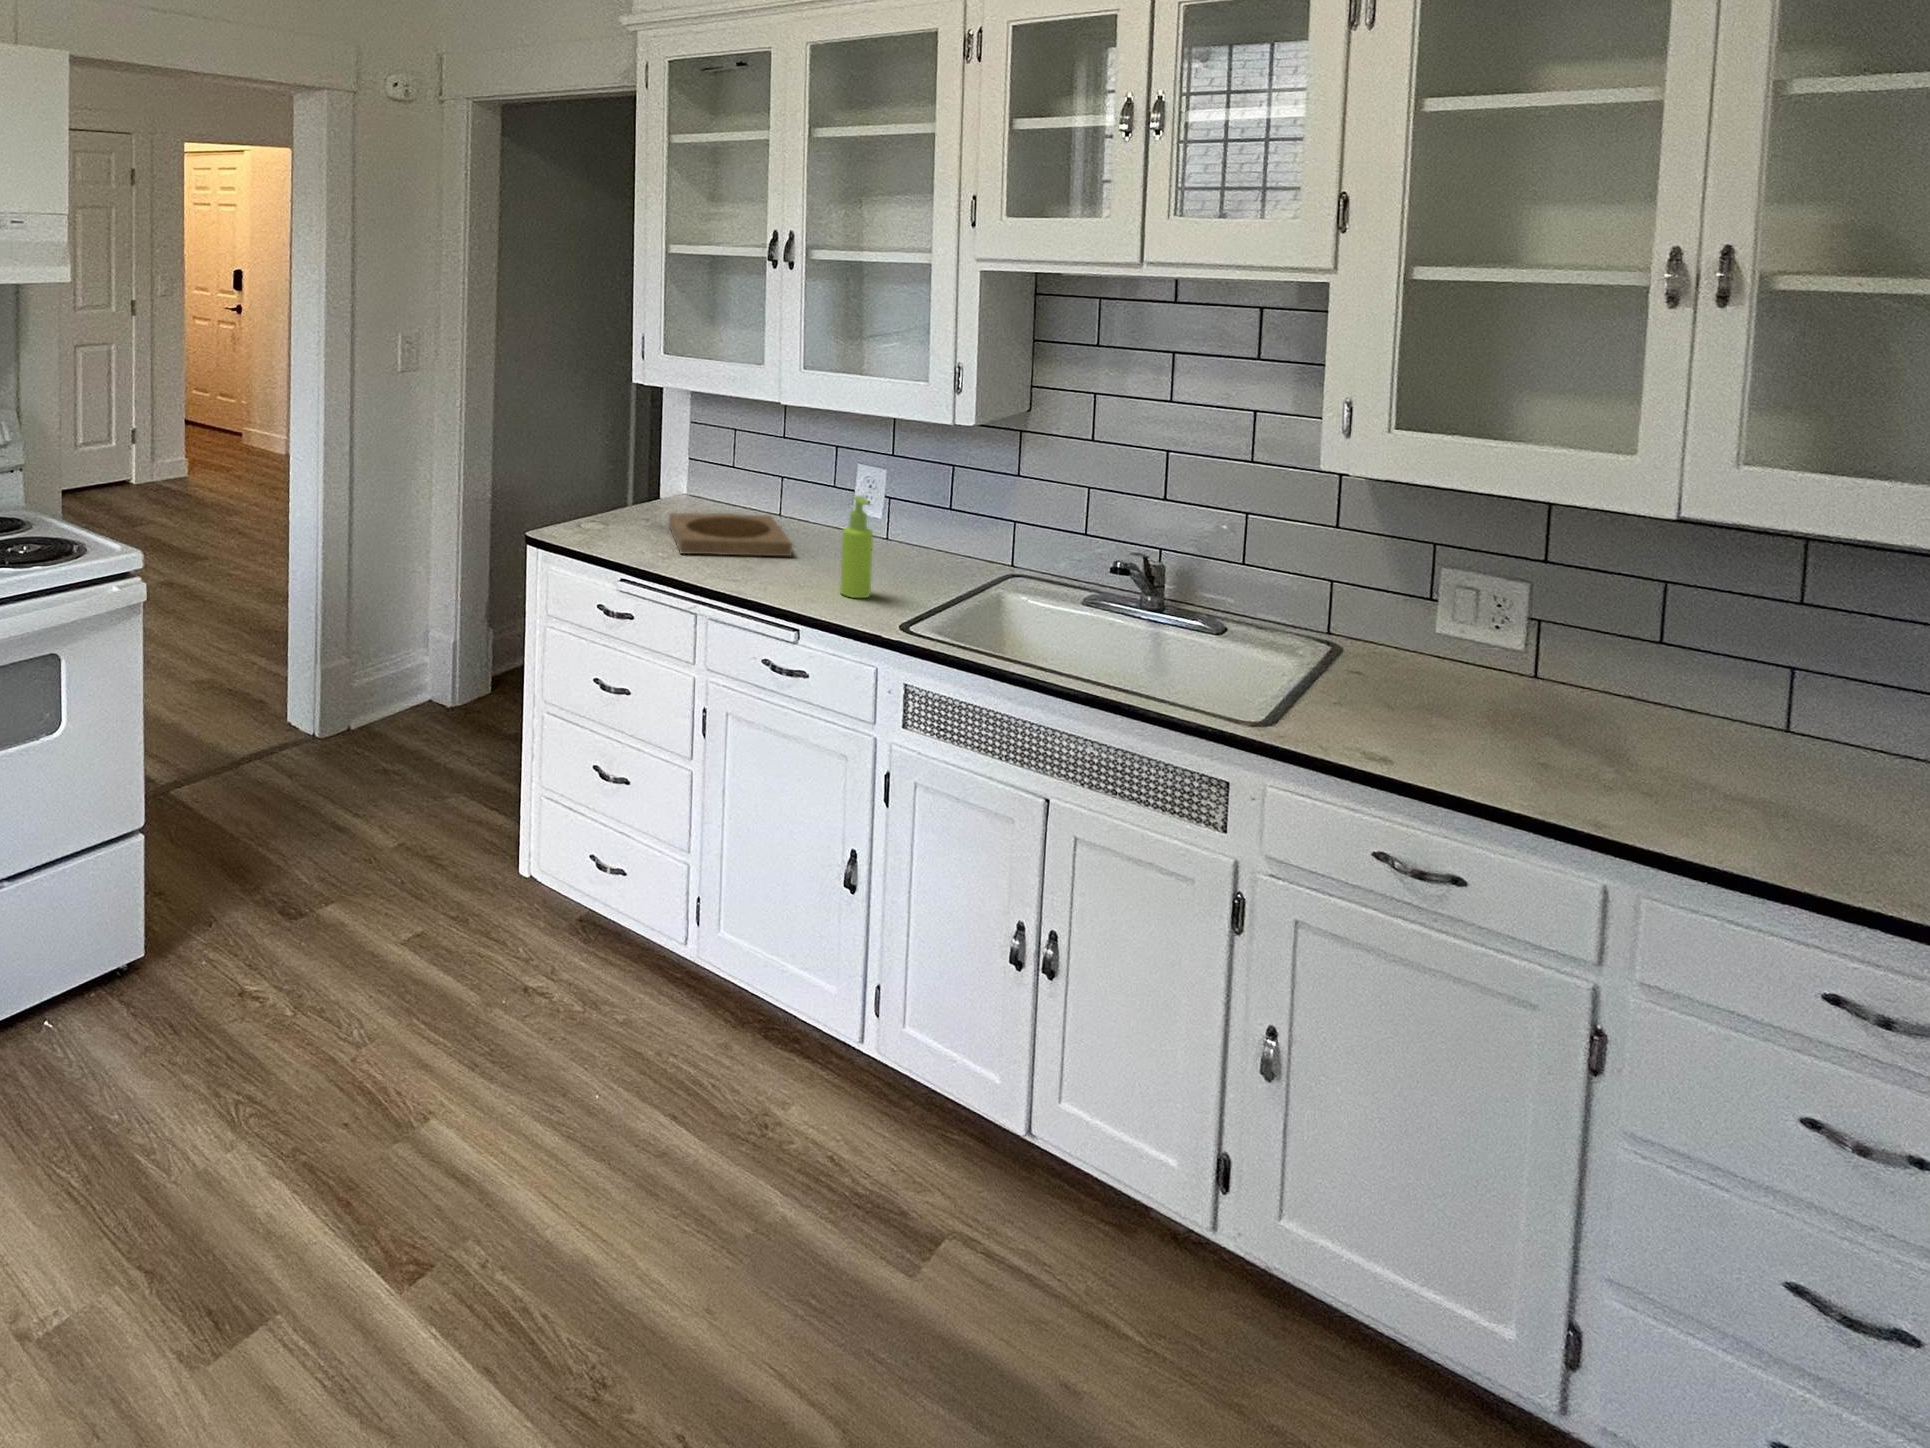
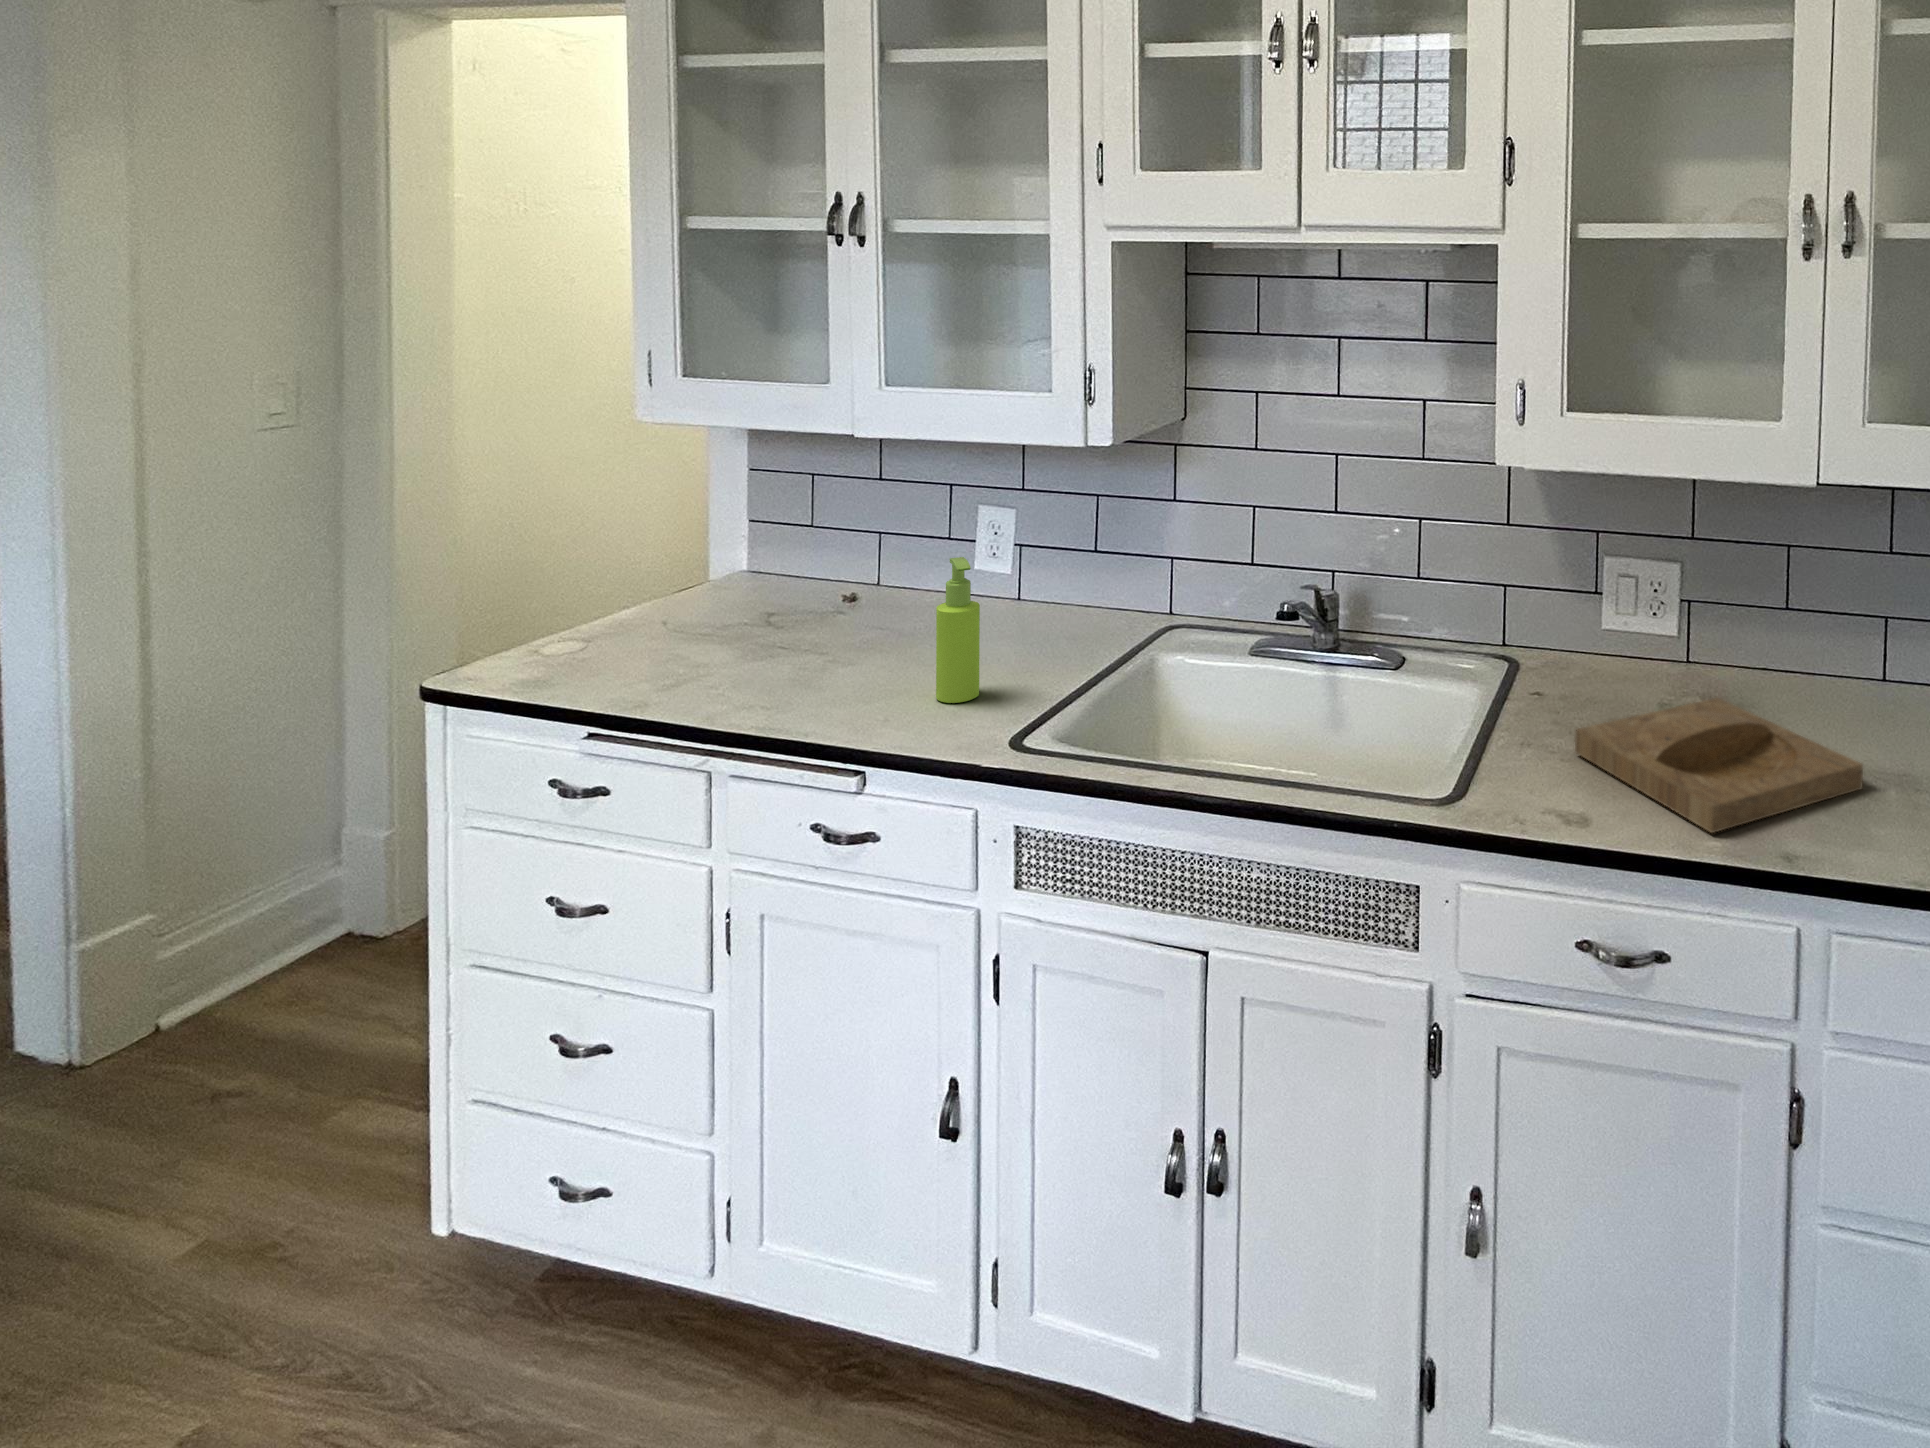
tray: present [669,513,792,556] -> present [1575,698,1863,833]

